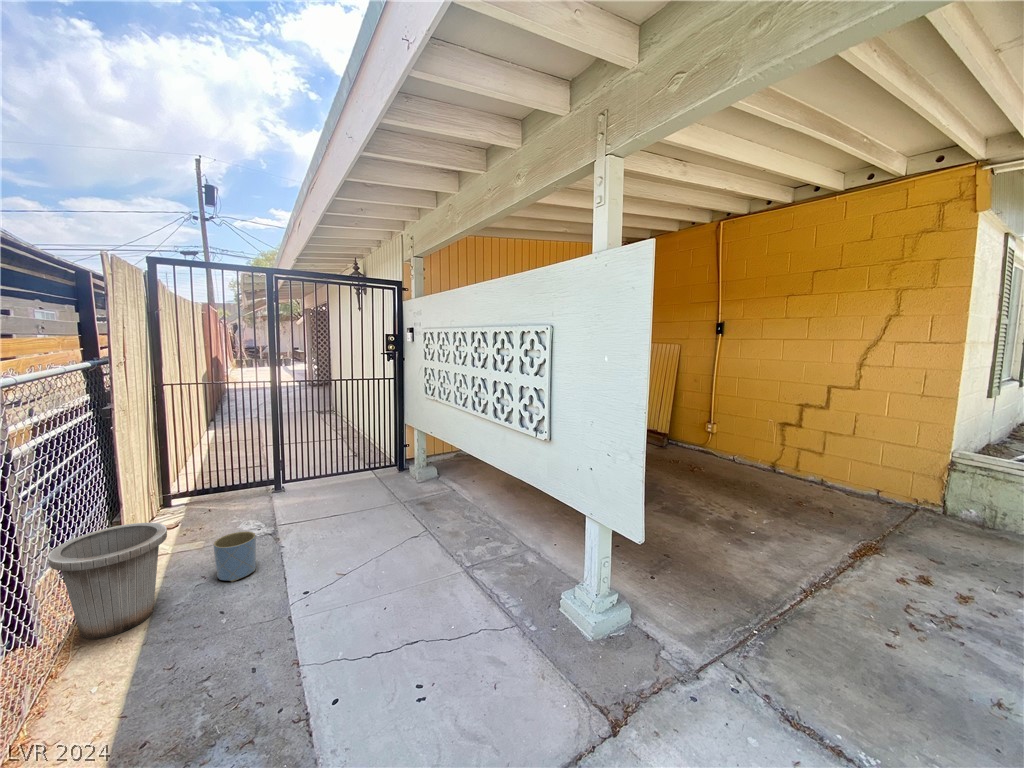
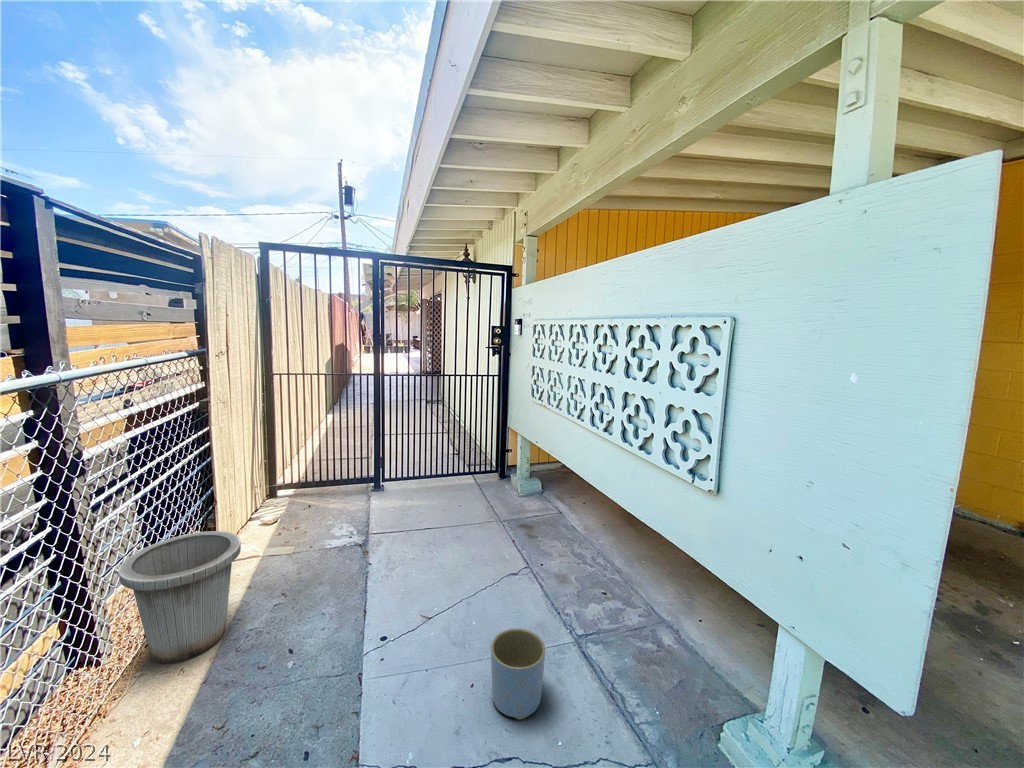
planter: present [214,531,256,582] -> present [491,628,545,720]

